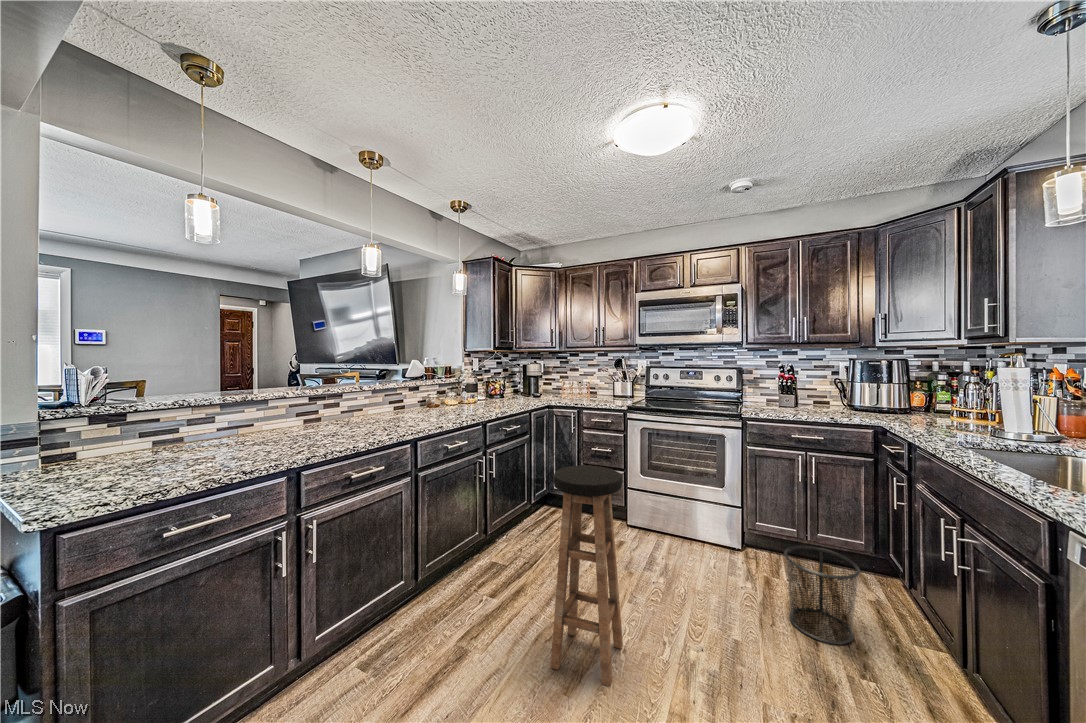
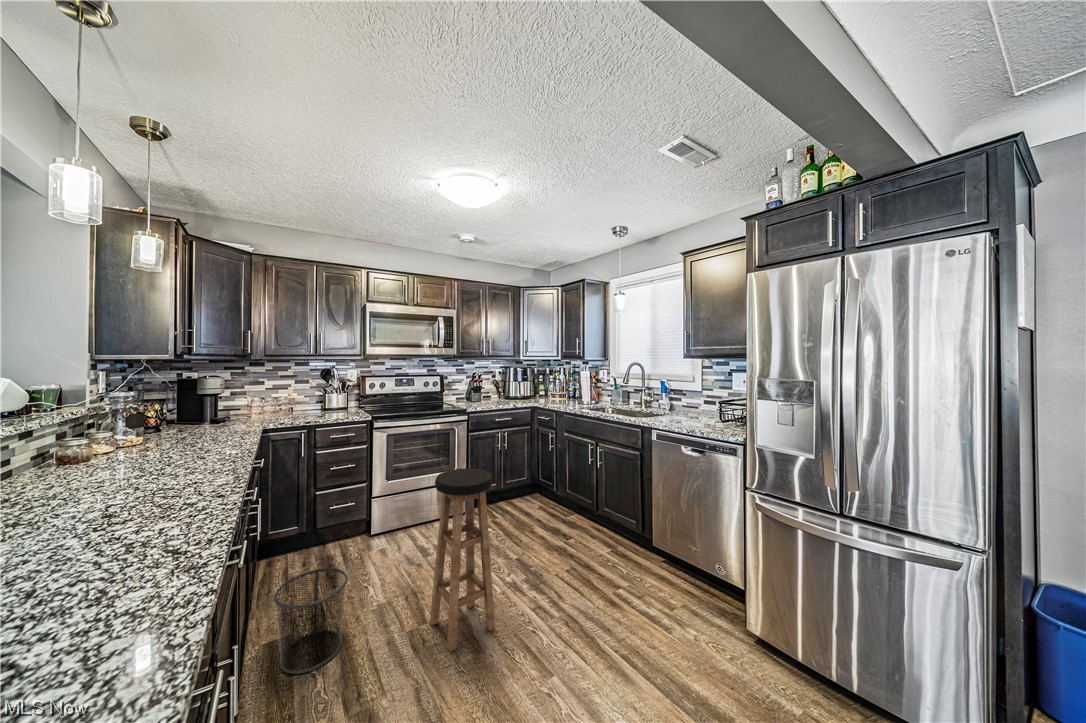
waste bin: present [784,546,860,644] -> present [274,568,348,674]

